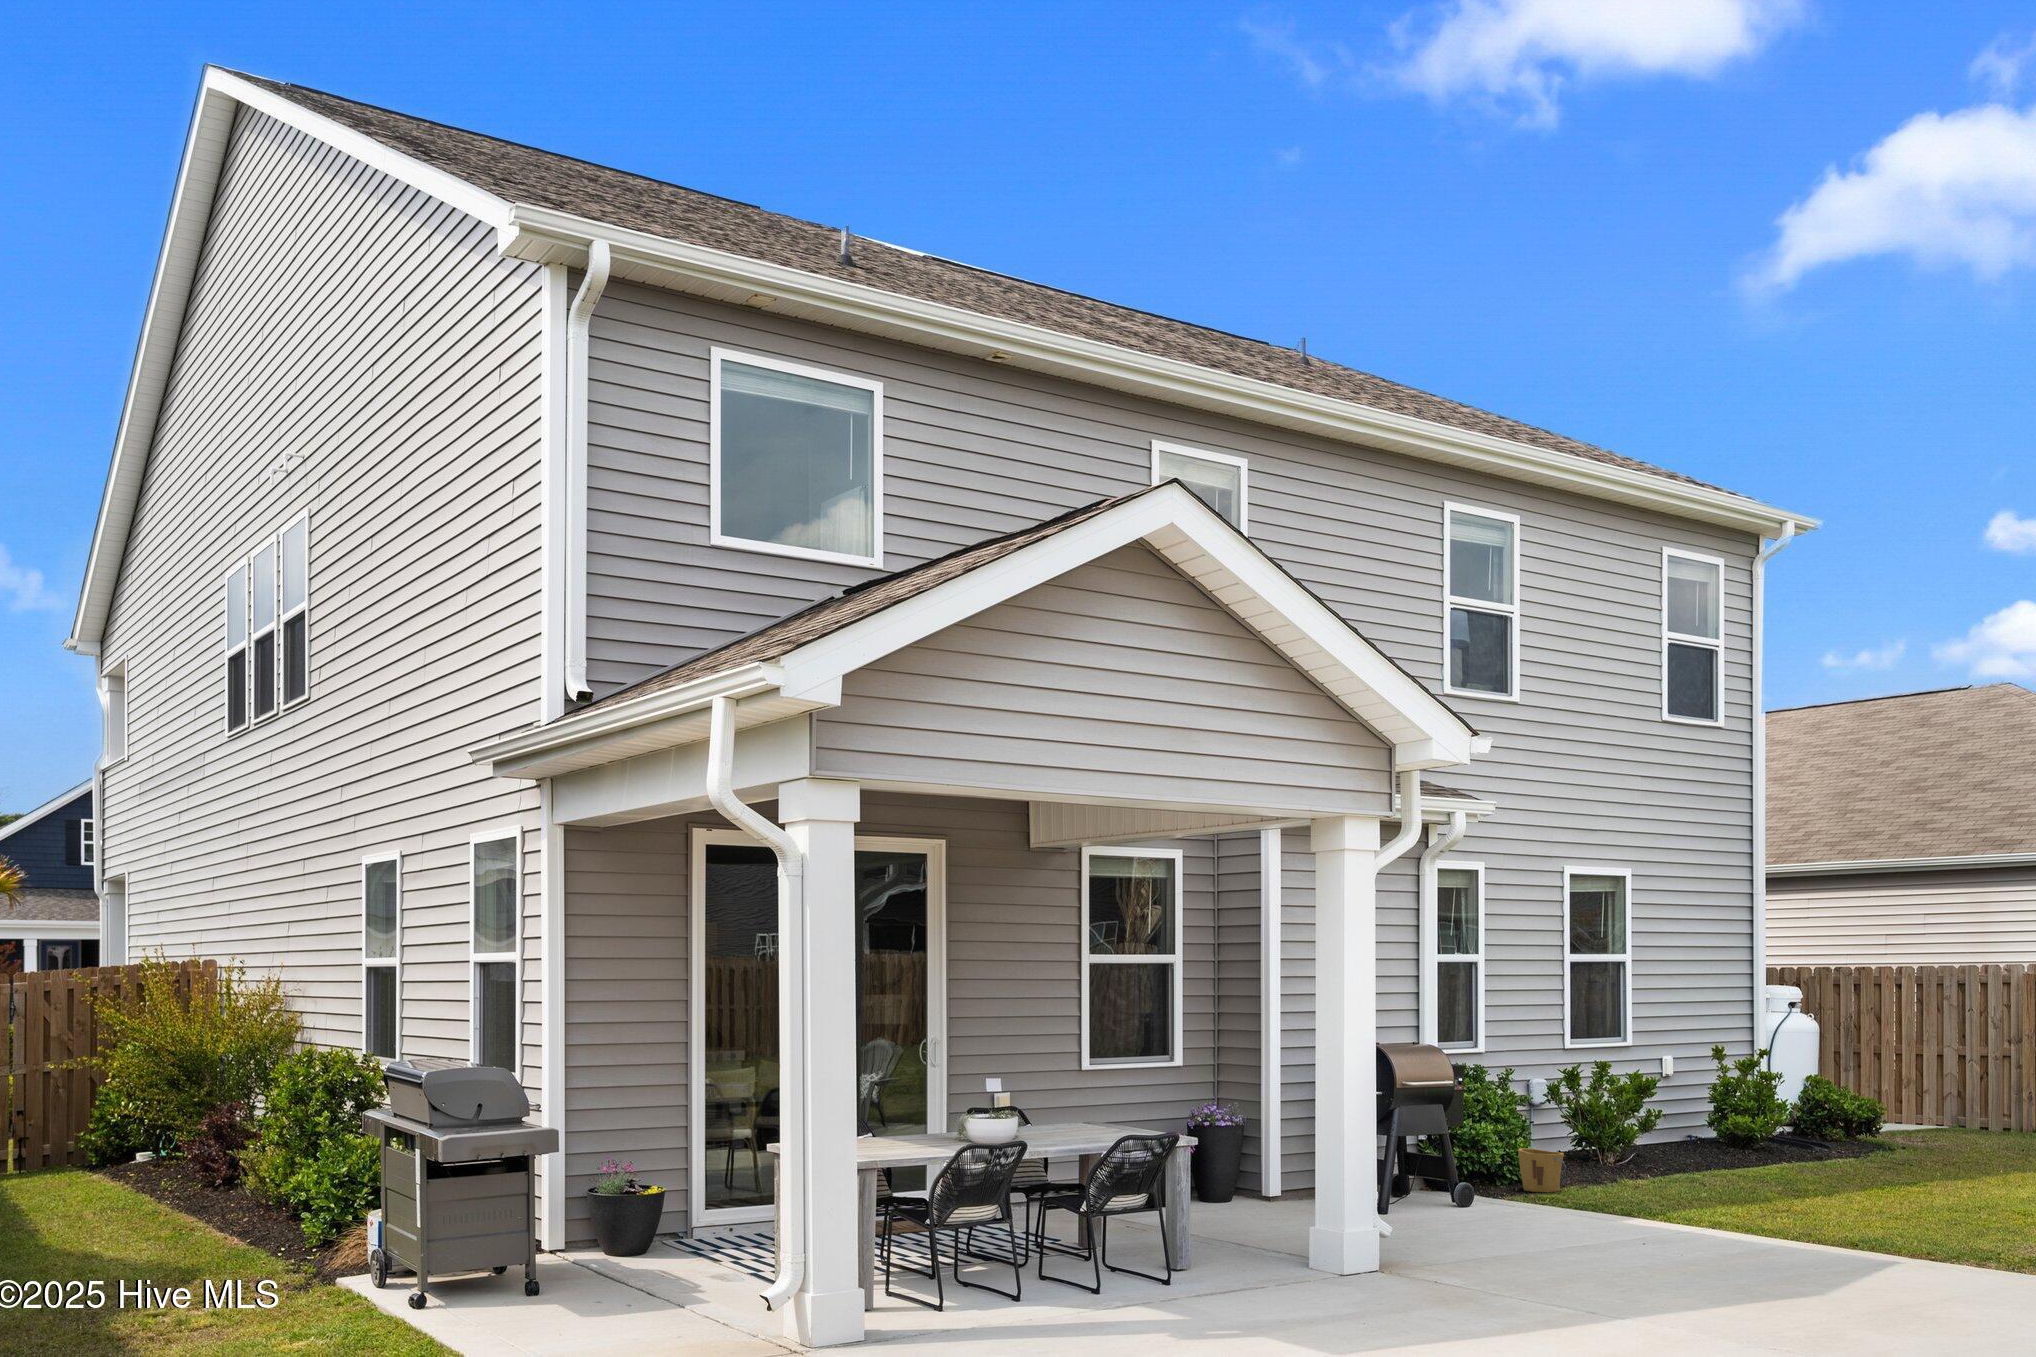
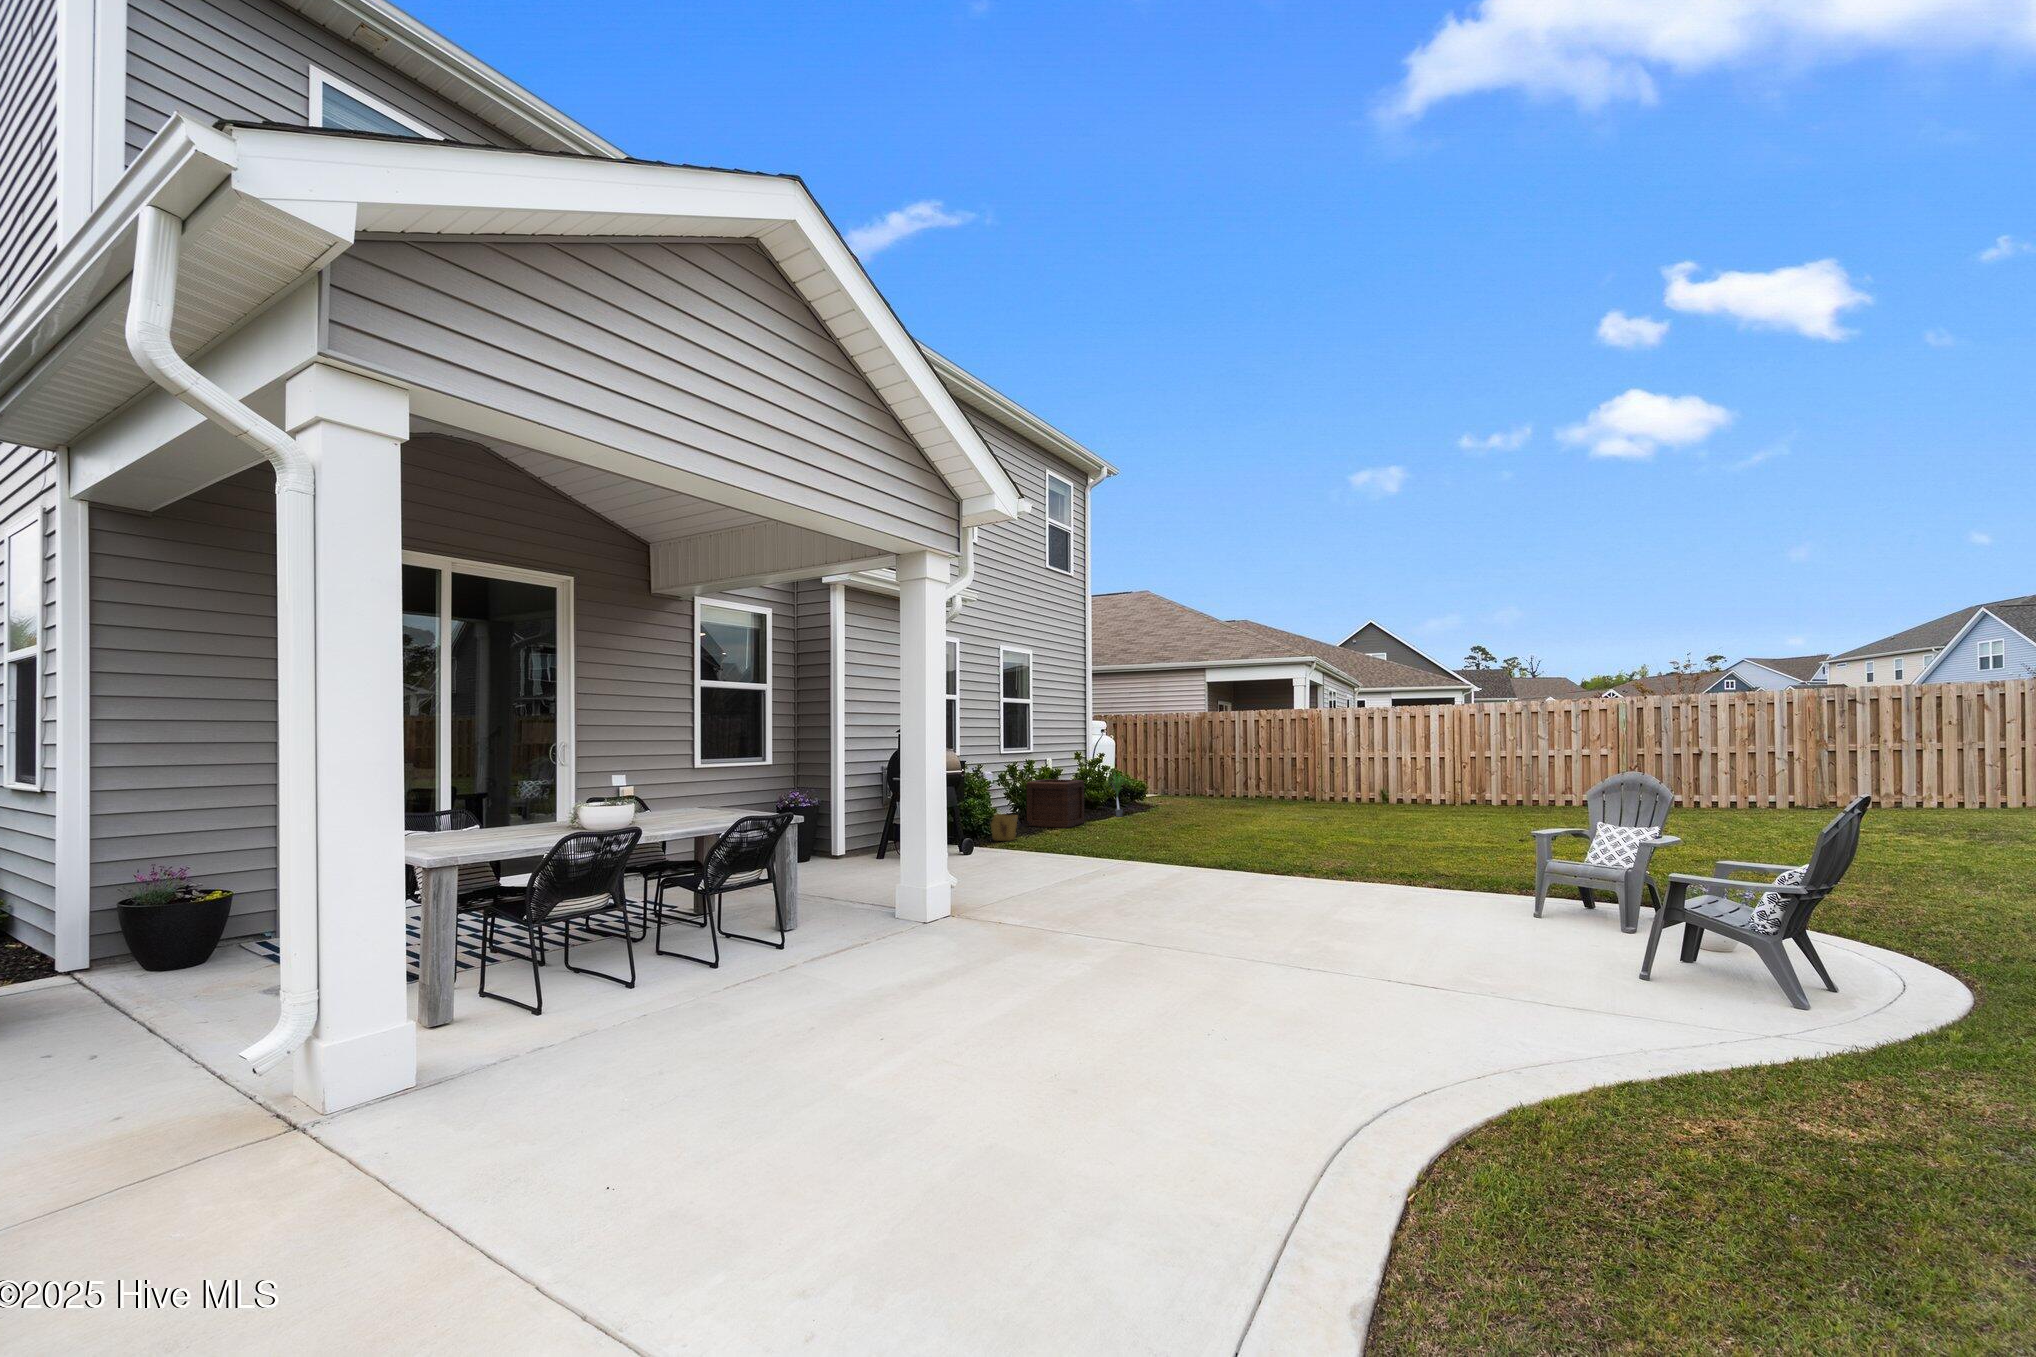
potted plant: none [1760,1079,1816,1165] -> present [1112,776,1124,817]
wooden crate: none [1602,1094,1709,1179] -> present [1027,779,1084,828]

